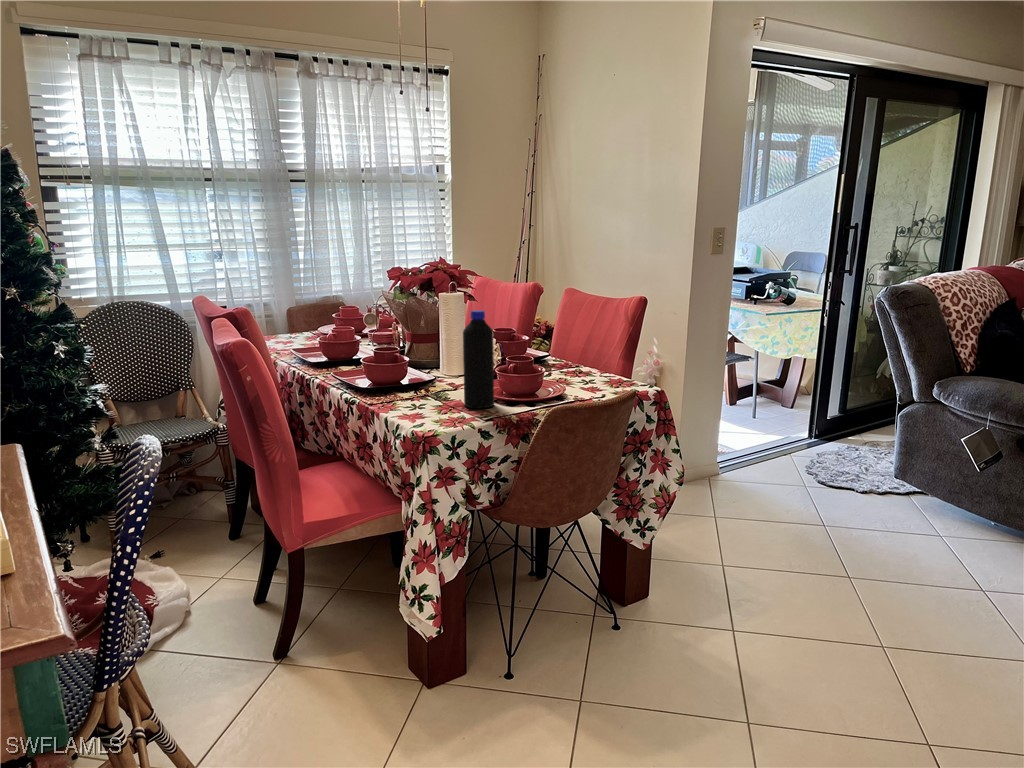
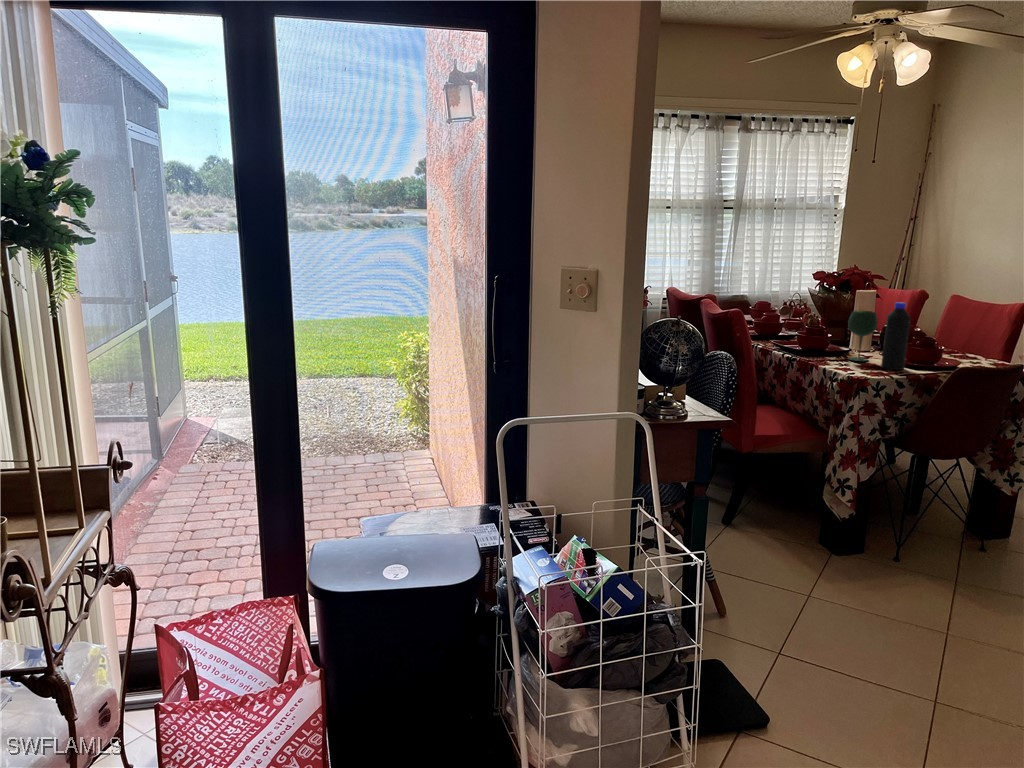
wine glass: none [418,323,457,397] -> present [848,310,878,361]

